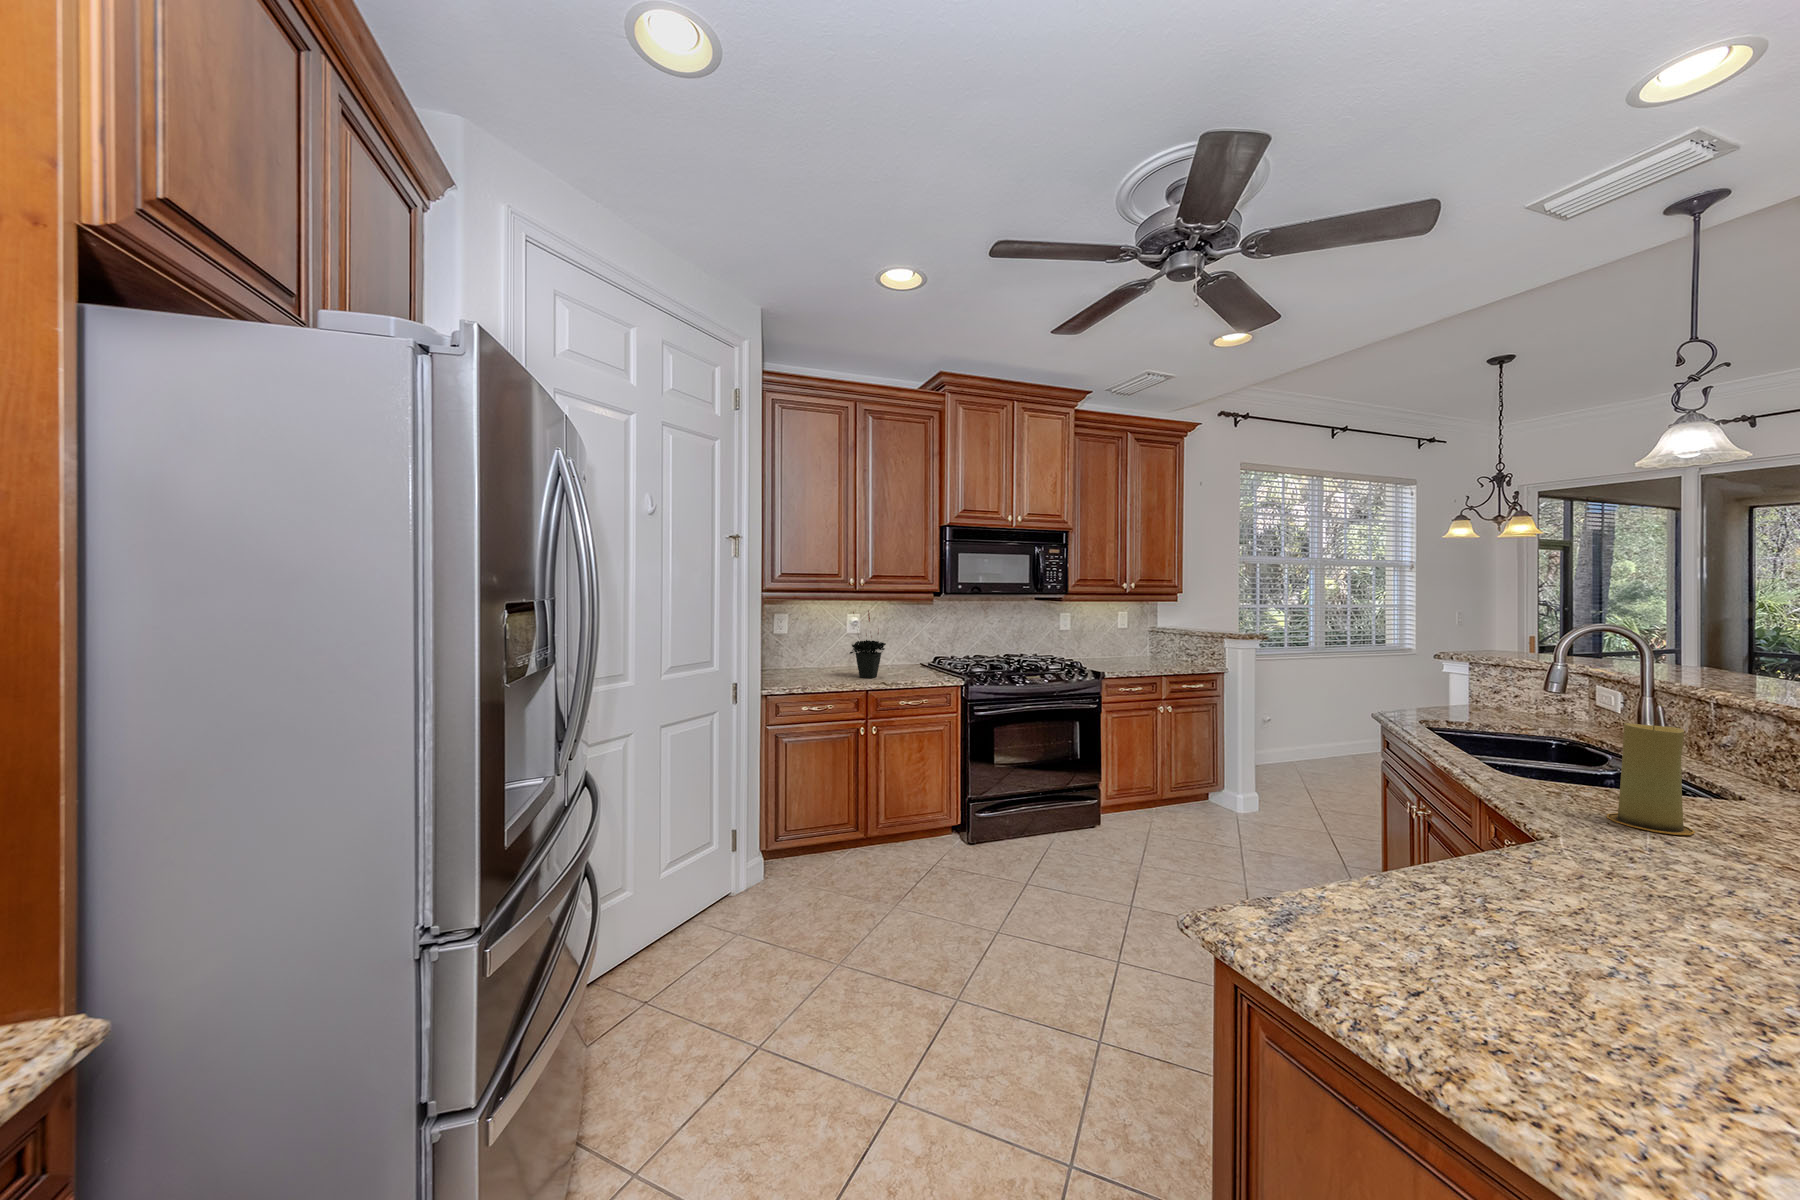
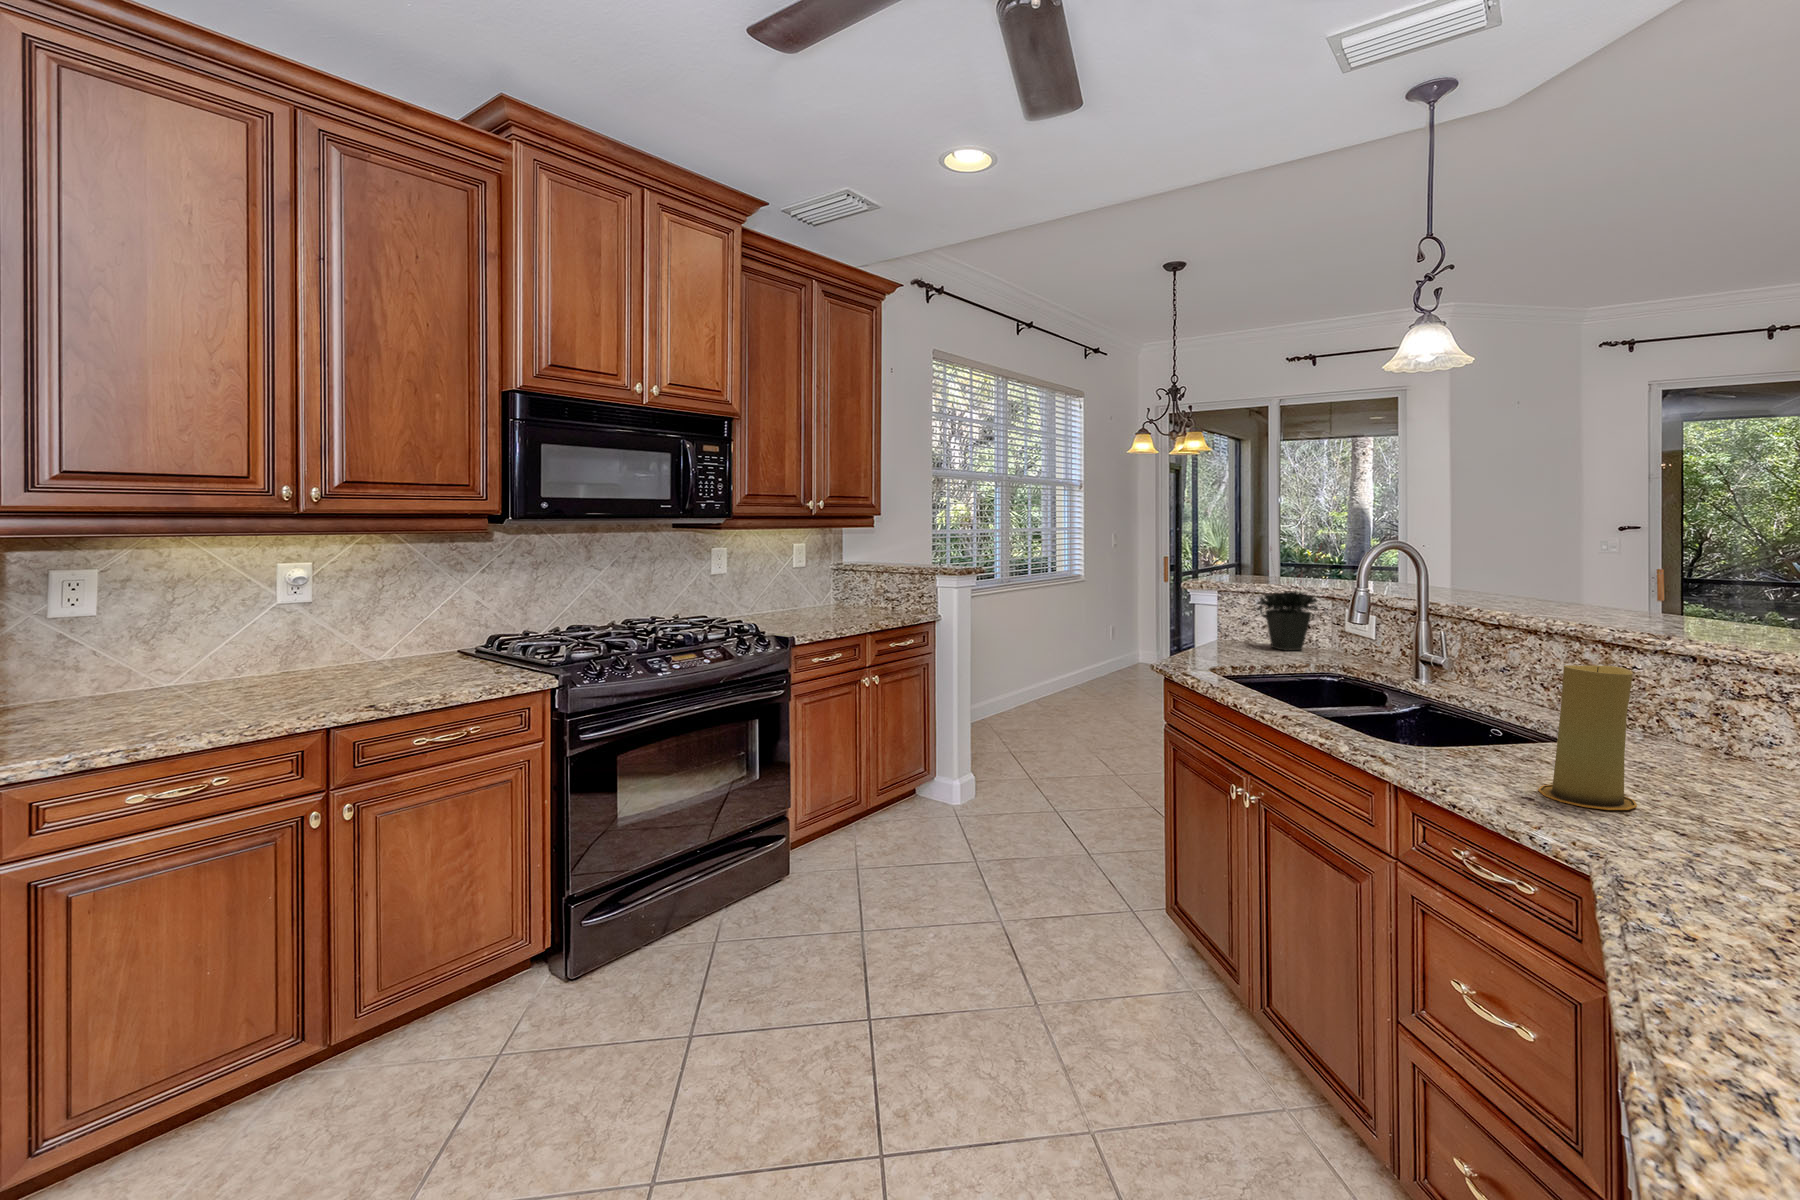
potted plant: present [850,611,886,678] -> present [1257,546,1322,651]

